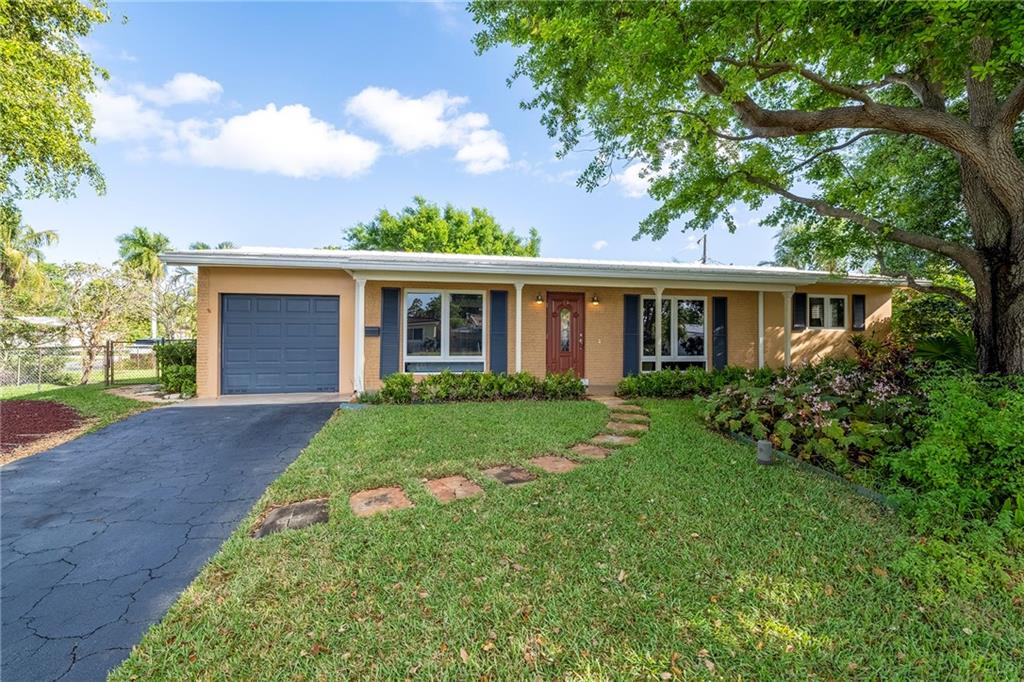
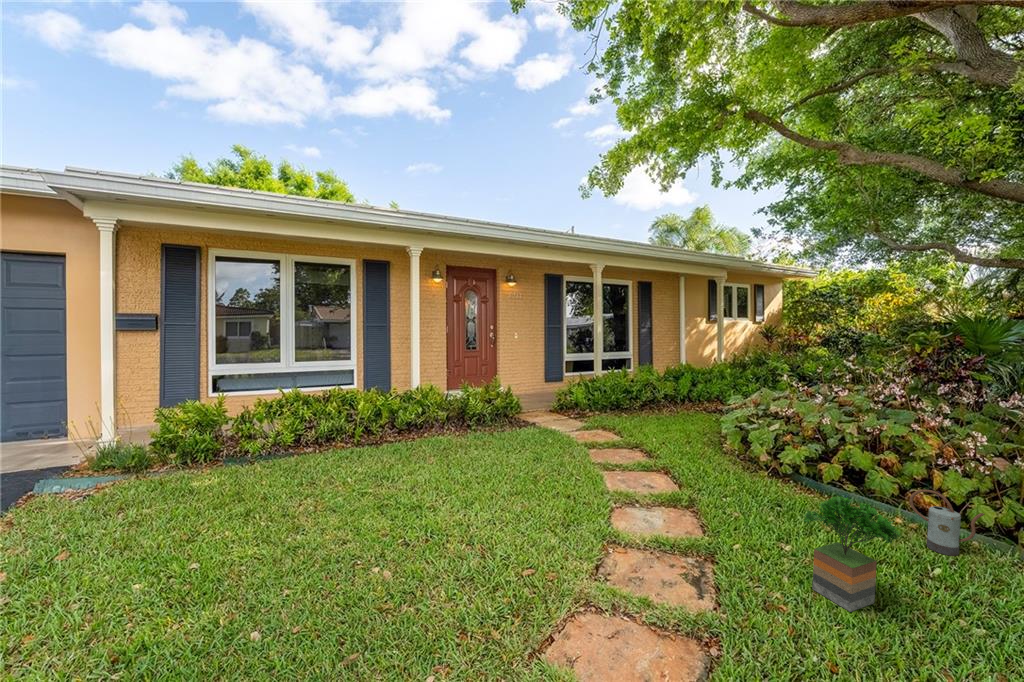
potted tree: none [659,420,695,469] -> present [804,496,900,612]

